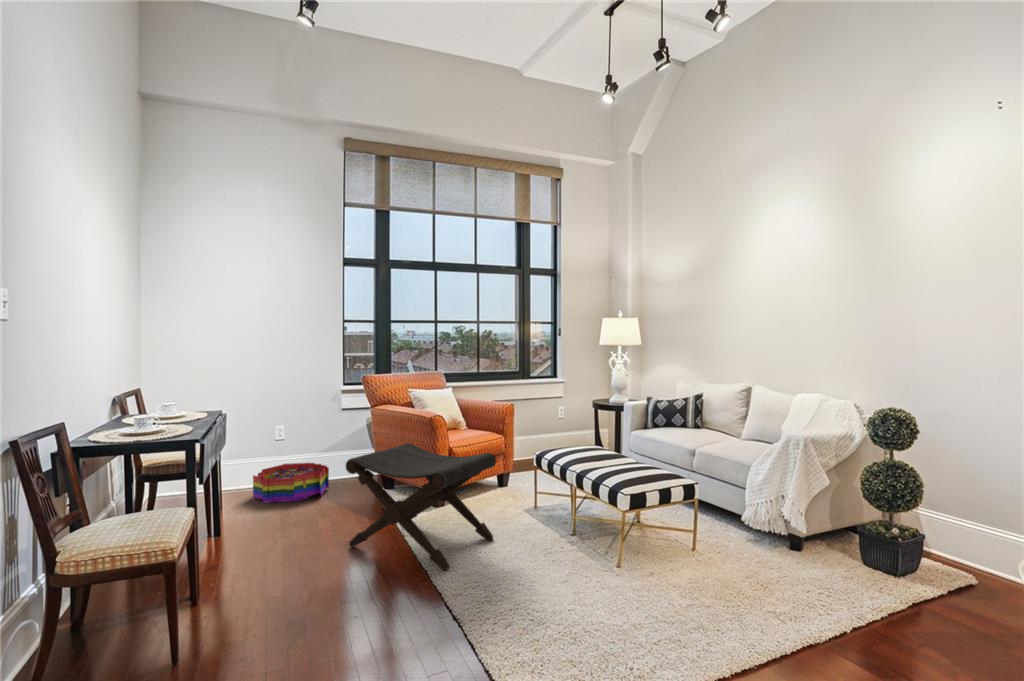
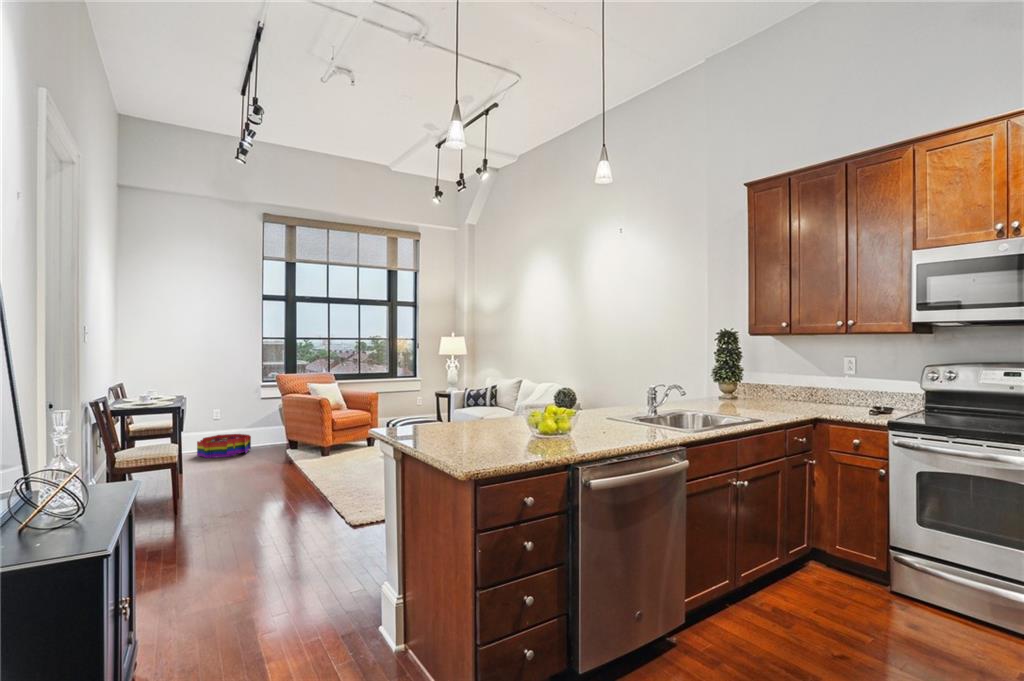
footstool: present [346,443,496,570] -> none [263,415,356,481]

